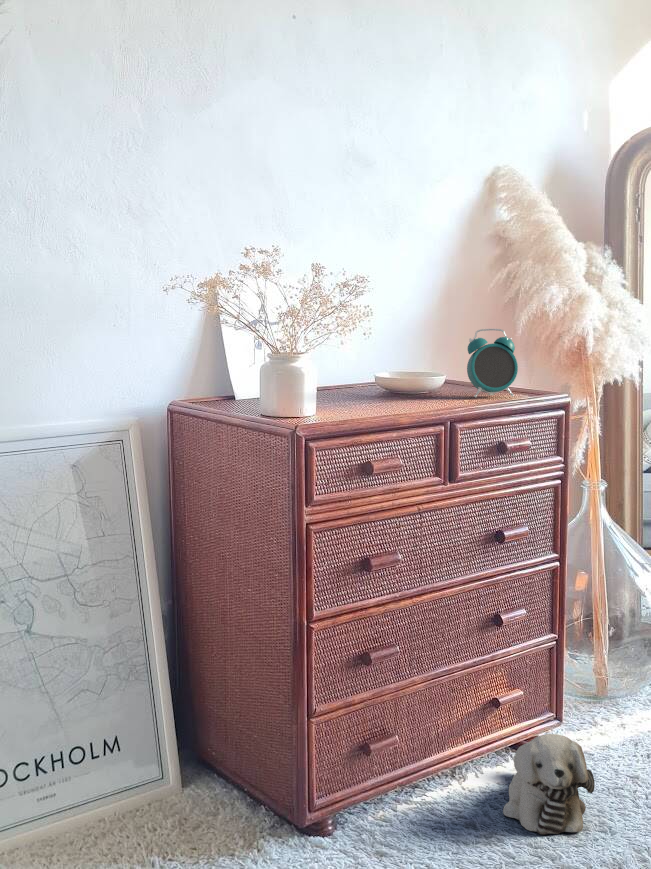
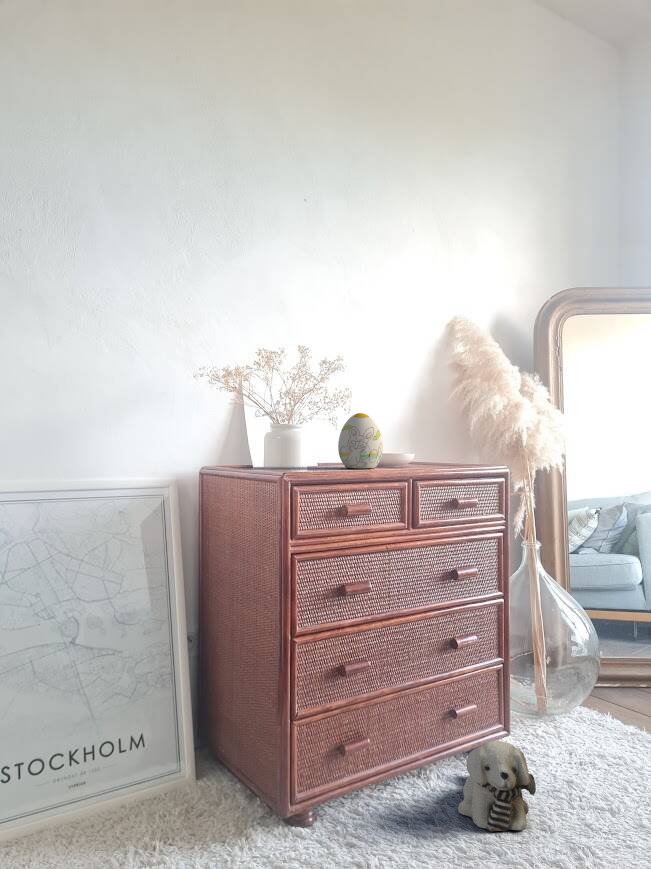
alarm clock: present [467,329,518,398] -> none [427,414,466,466]
decorative egg: none [355,334,412,407] -> present [338,413,383,468]

